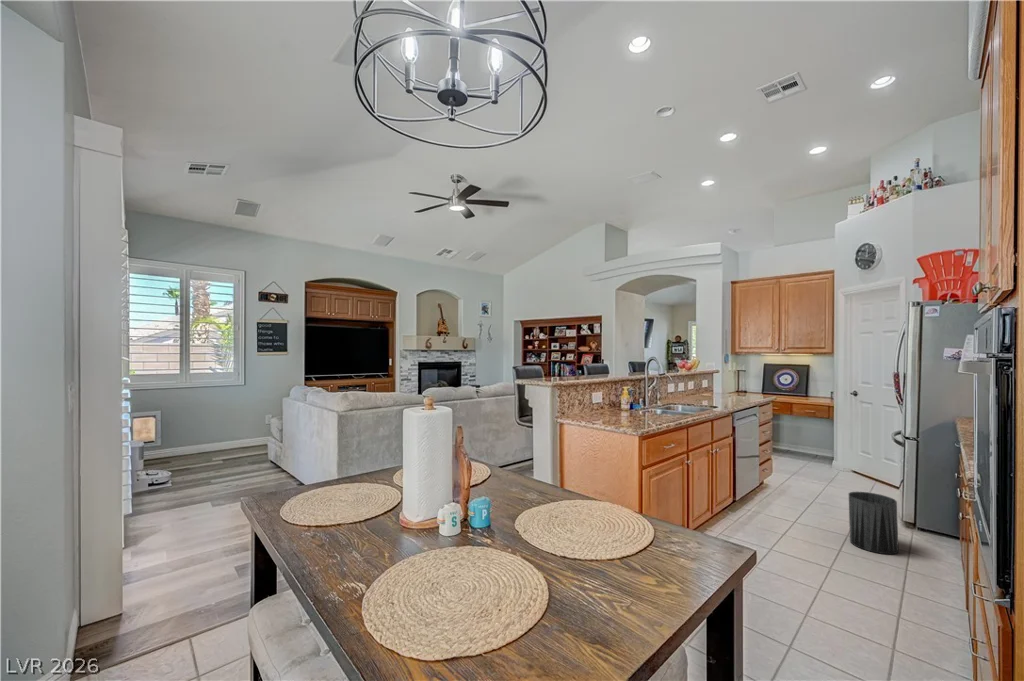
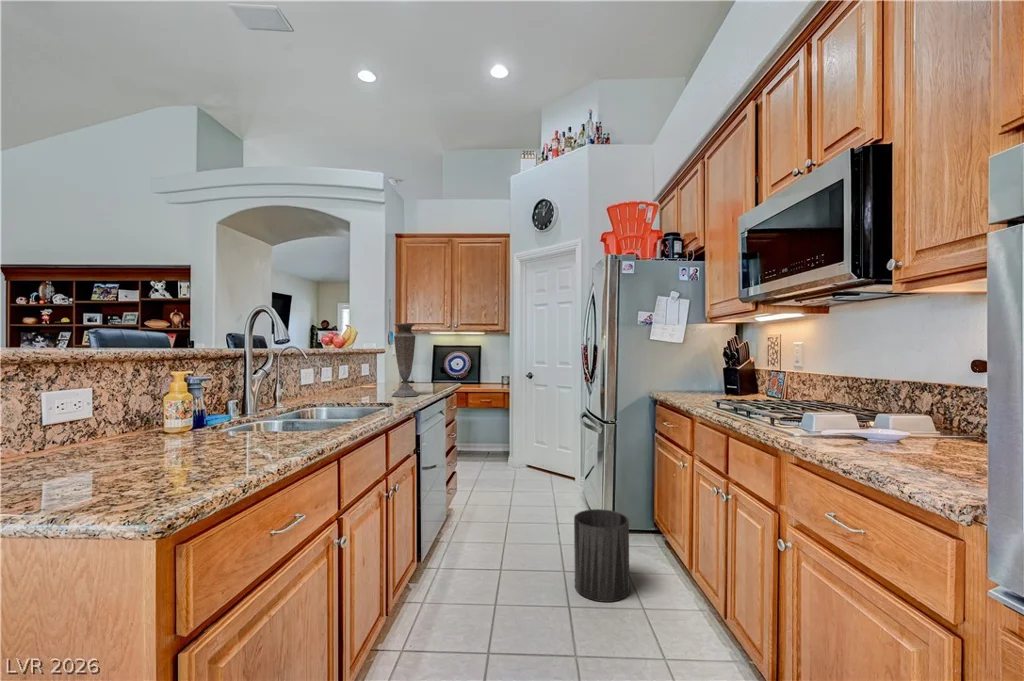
vase: none [721,359,738,403] -> present [392,323,418,397]

